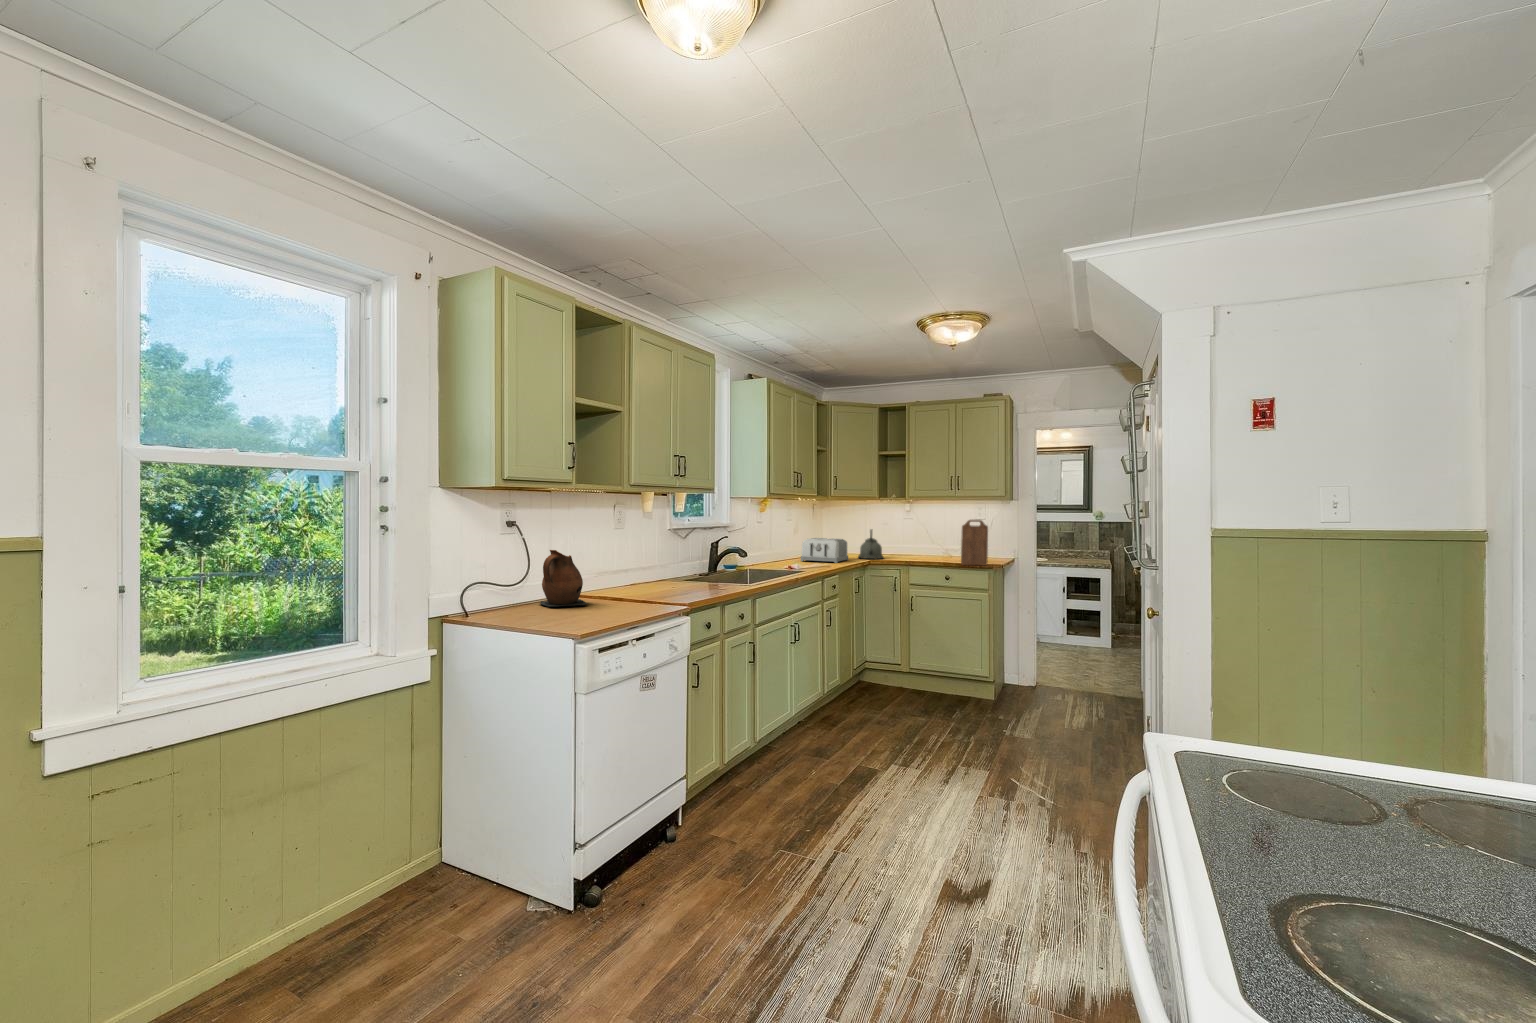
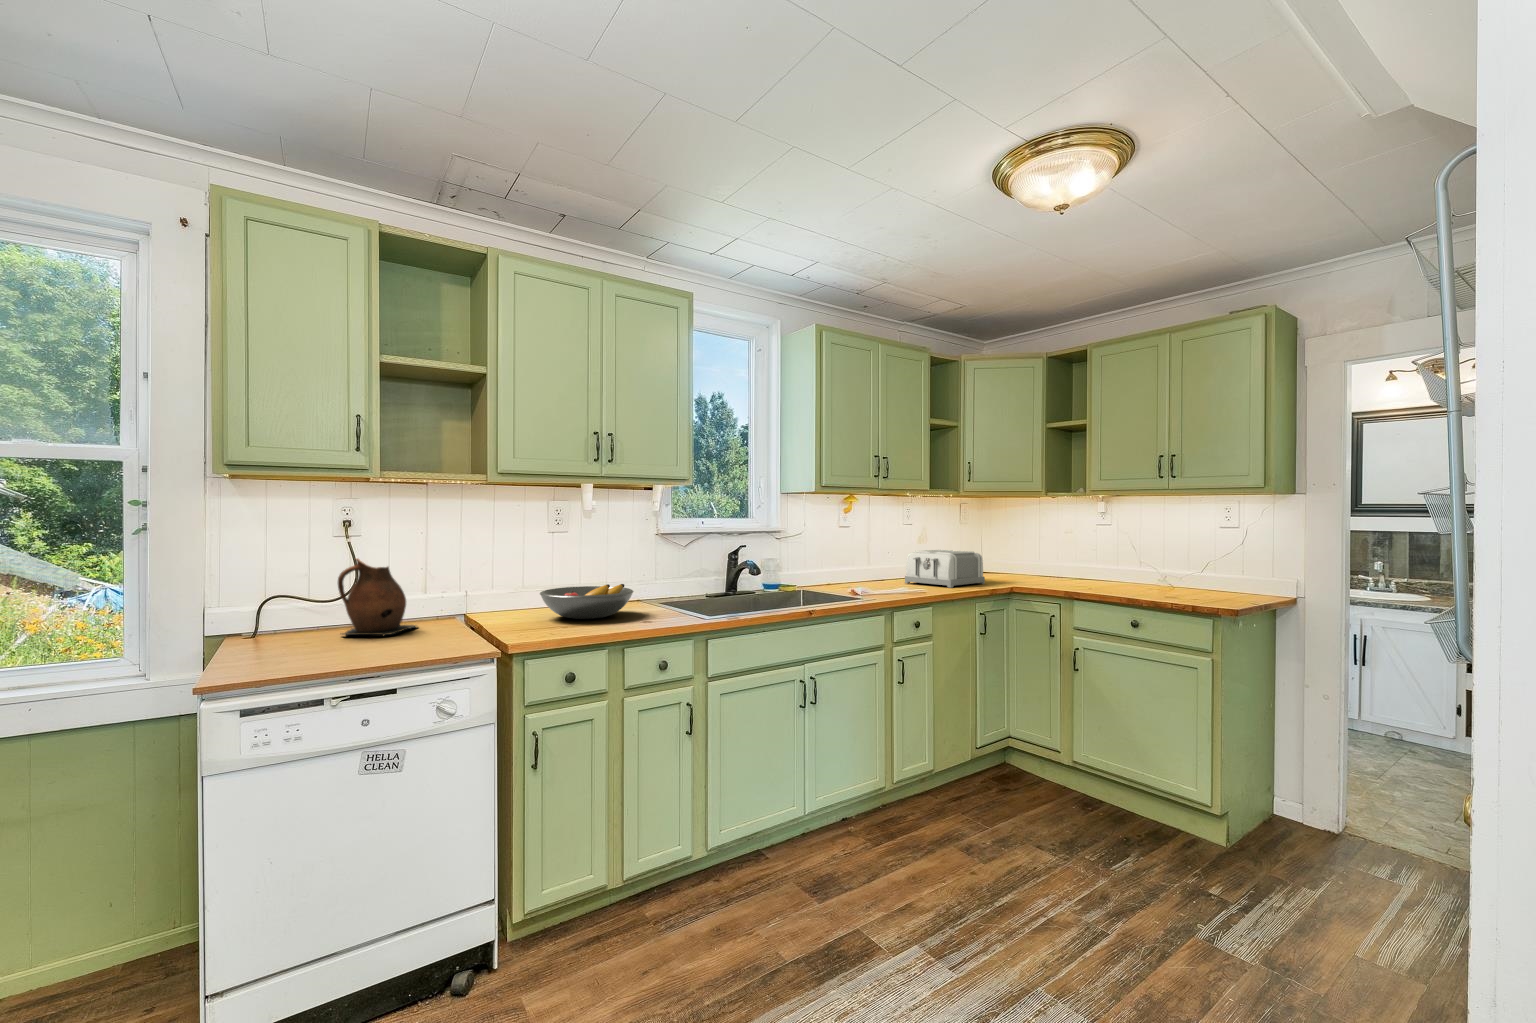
cutting board: present [961,520,988,565] -> none [1160,520,1215,601]
kettle: present [858,530,884,559] -> none [1009,538,1050,584]
fruit bowl: none [640,565,705,590] -> present [540,584,634,619]

